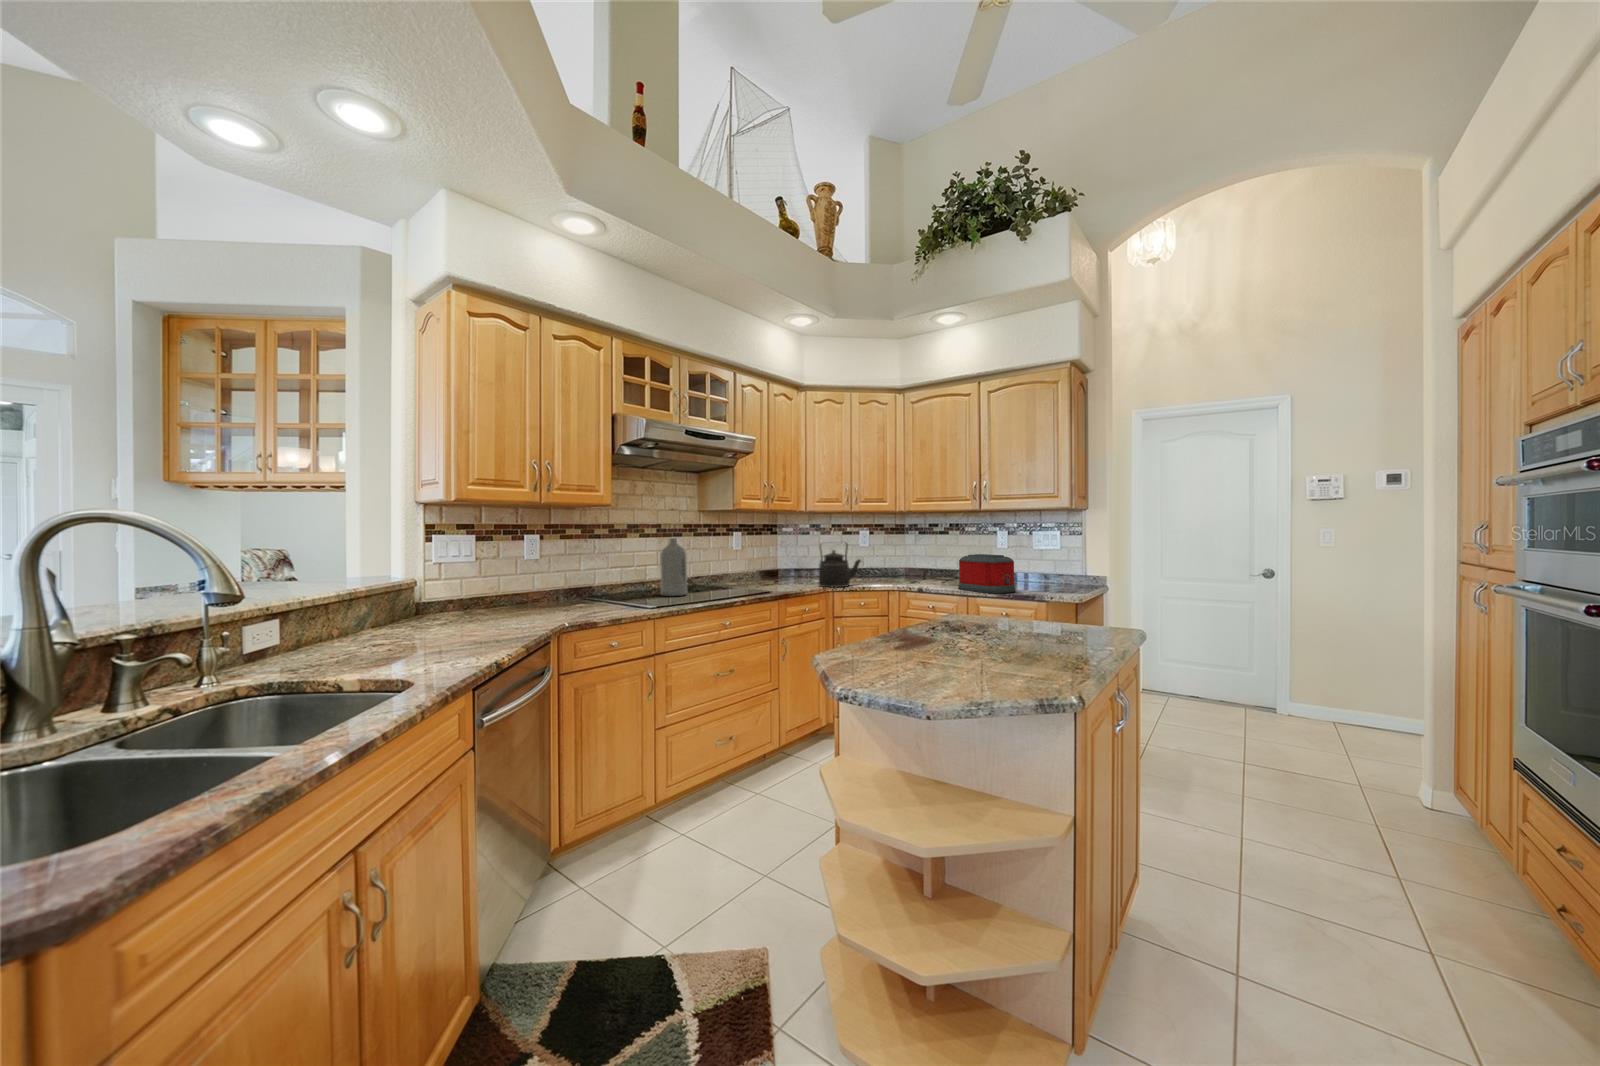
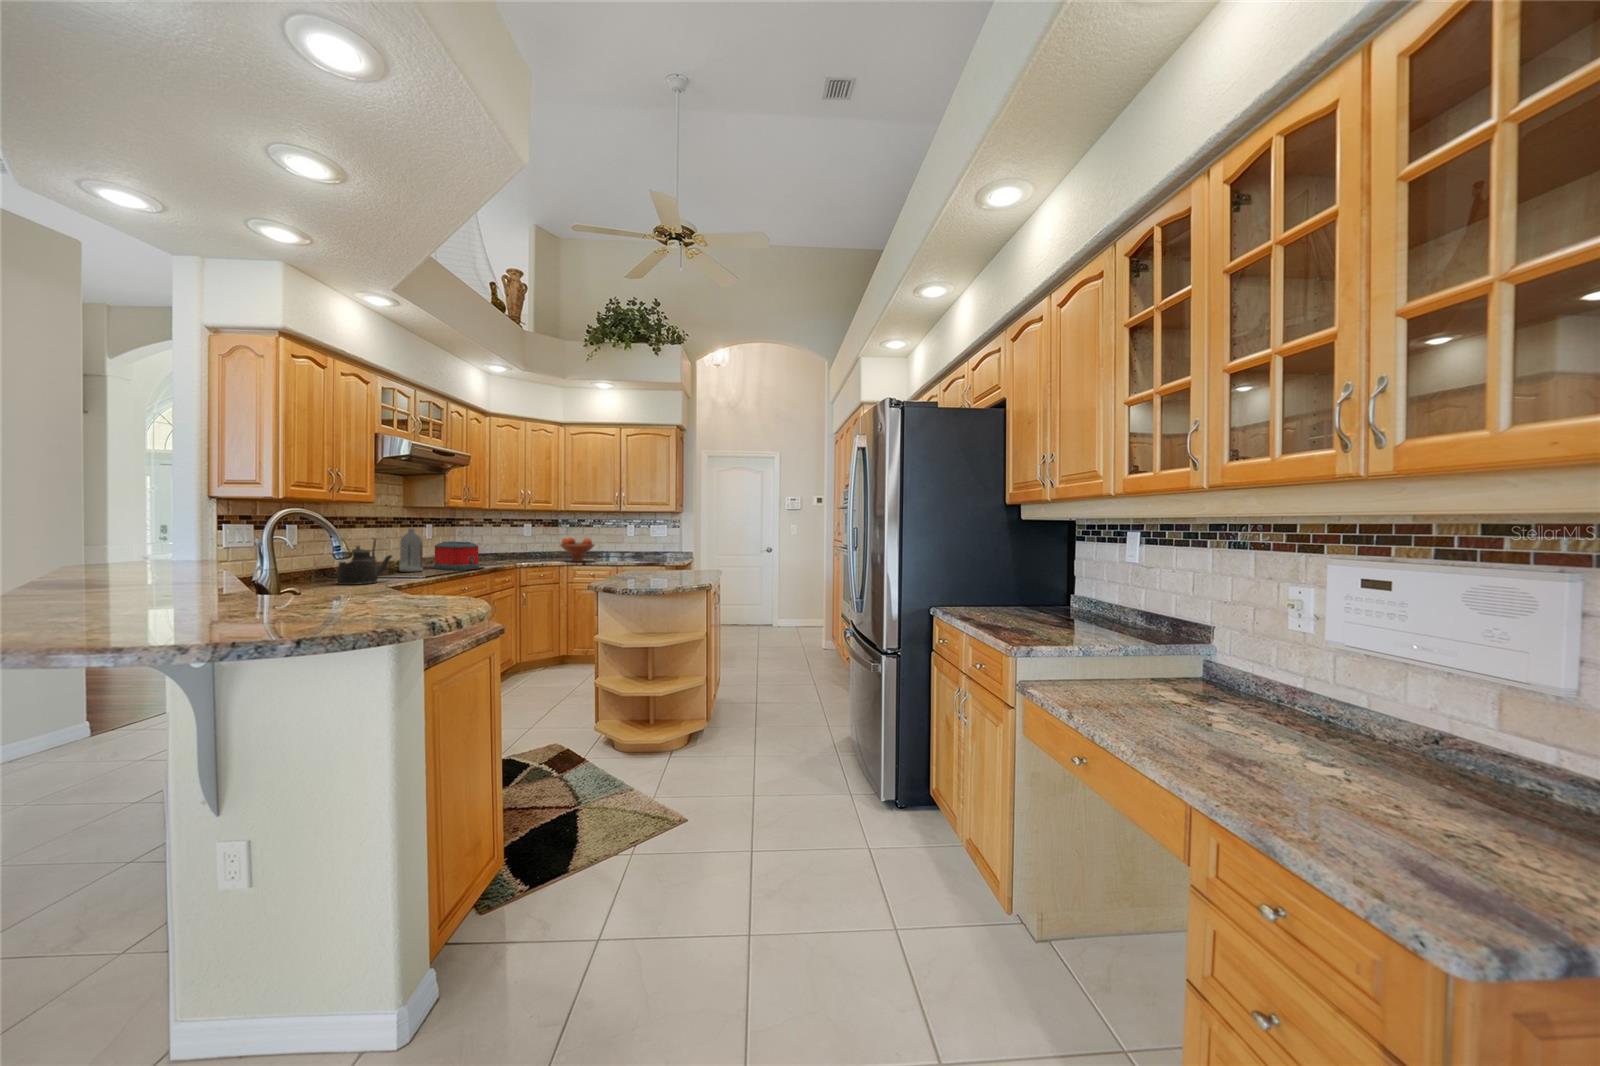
kettle: present [819,543,861,587] -> present [338,538,392,585]
fruit bowl: none [889,548,938,584] -> present [561,537,594,562]
toaster: present [958,554,1015,594] -> present [434,541,479,570]

